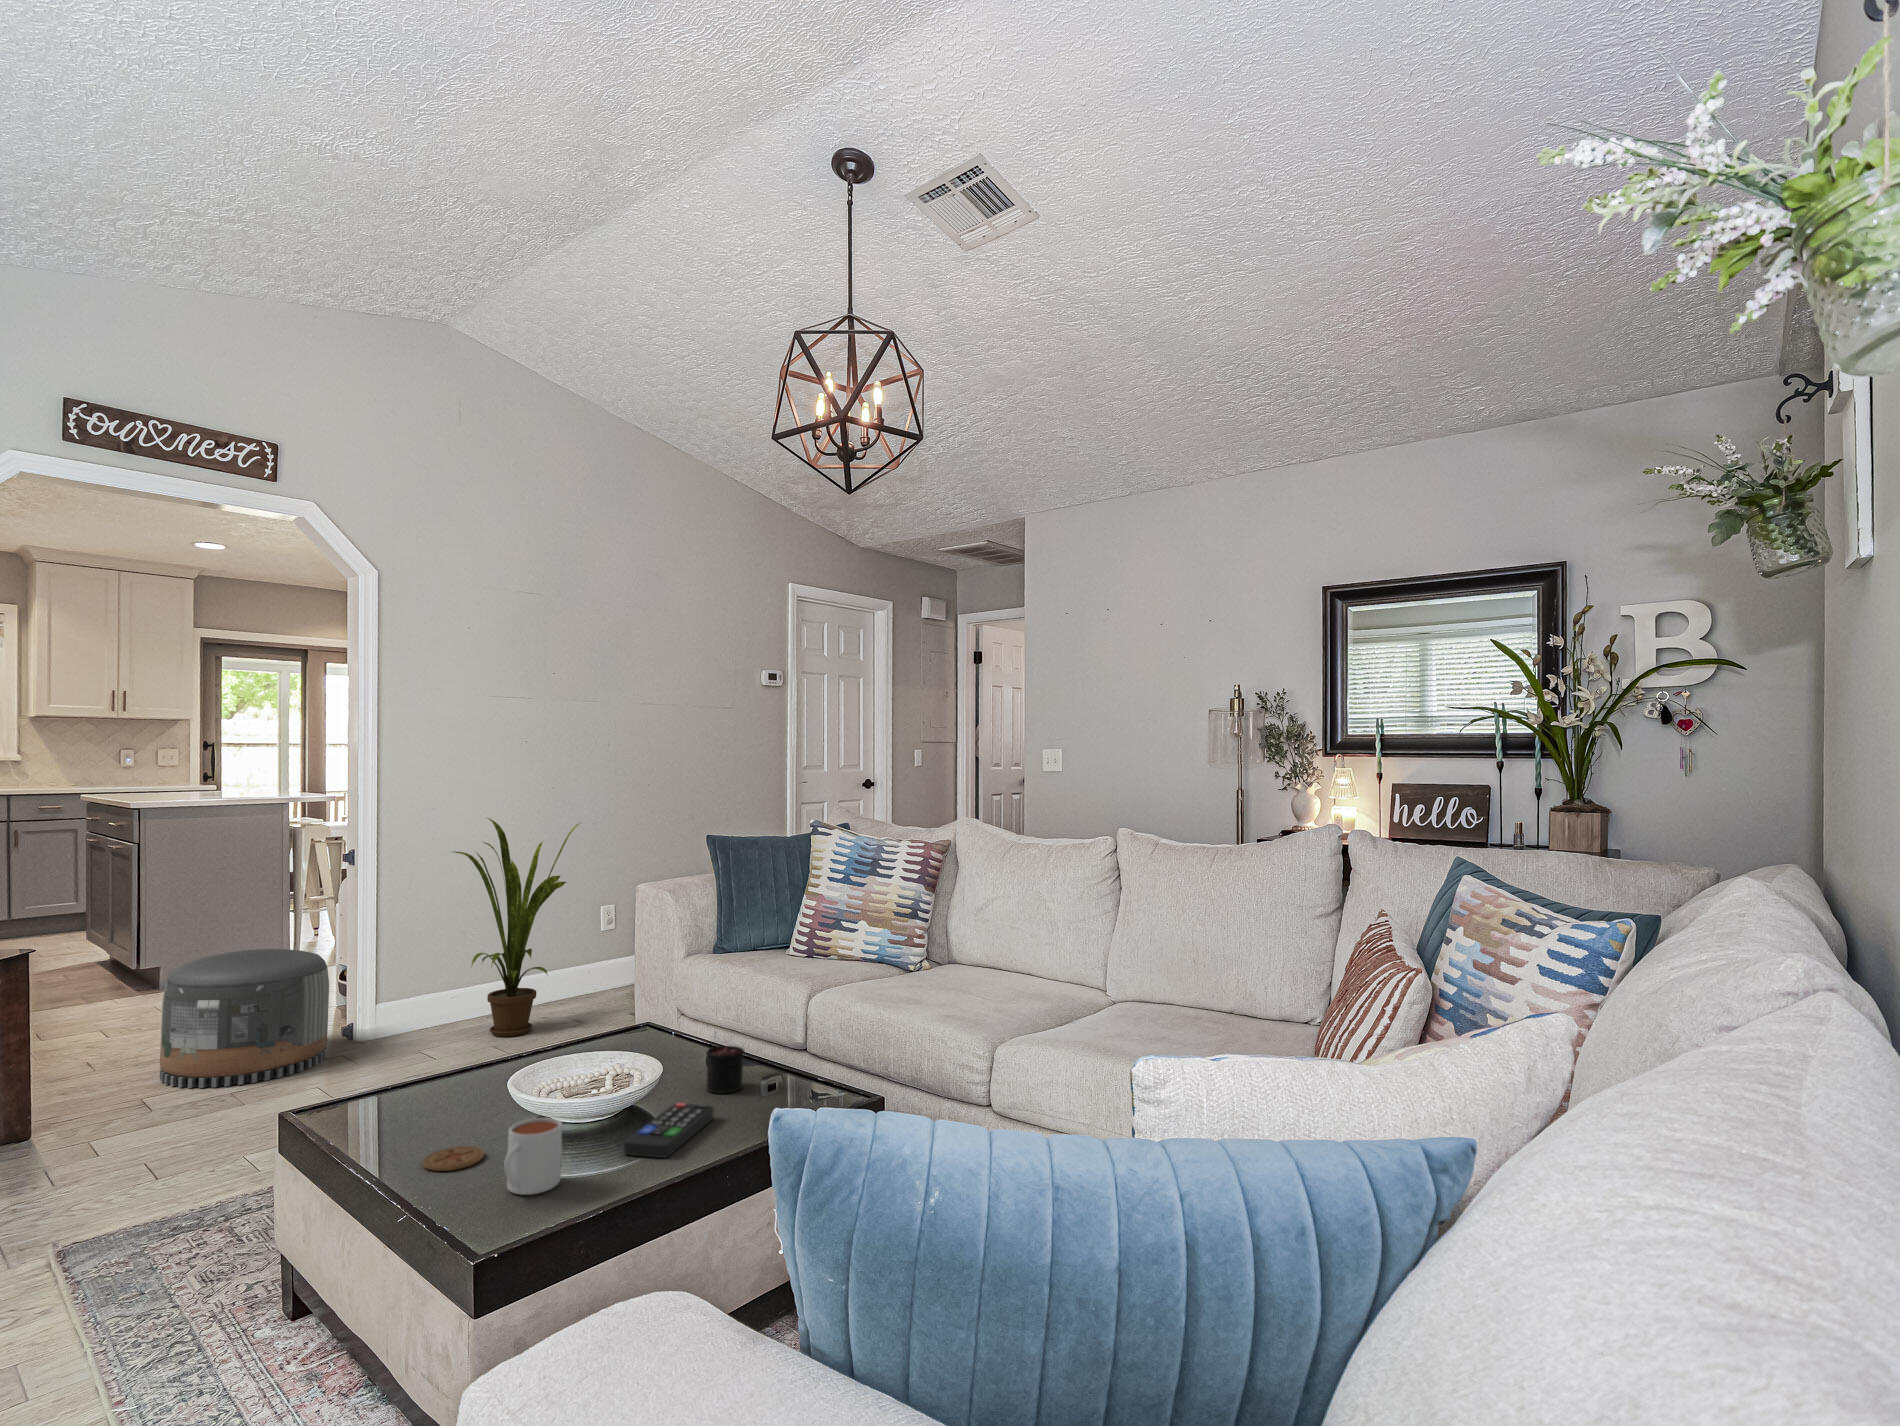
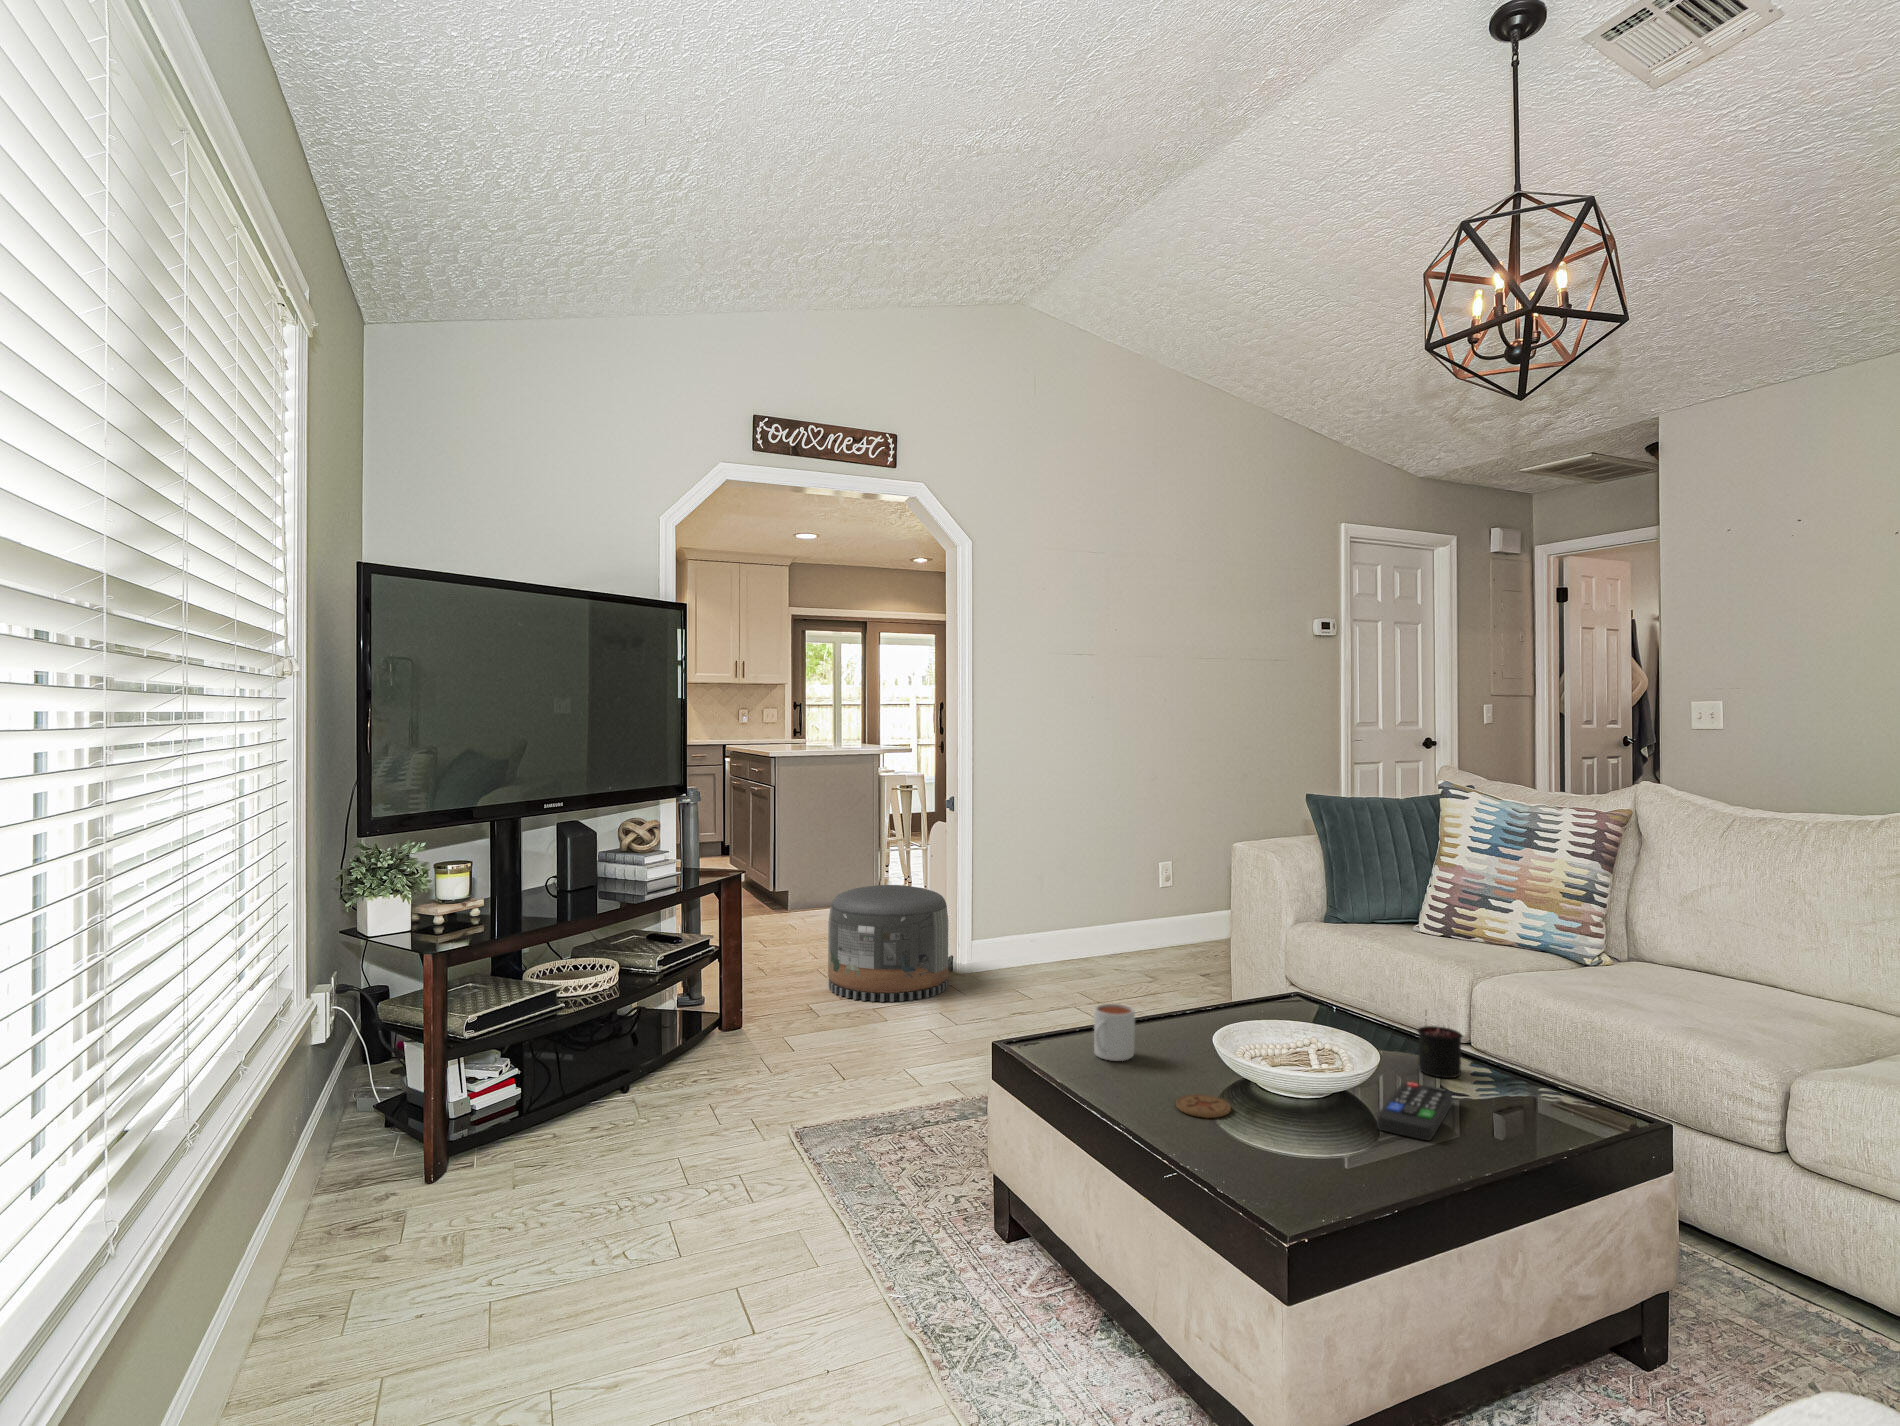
house plant: present [454,818,580,1037] -> none [1044,773,1163,984]
mug: present [504,1118,562,1195] -> present [1094,1004,1135,1061]

